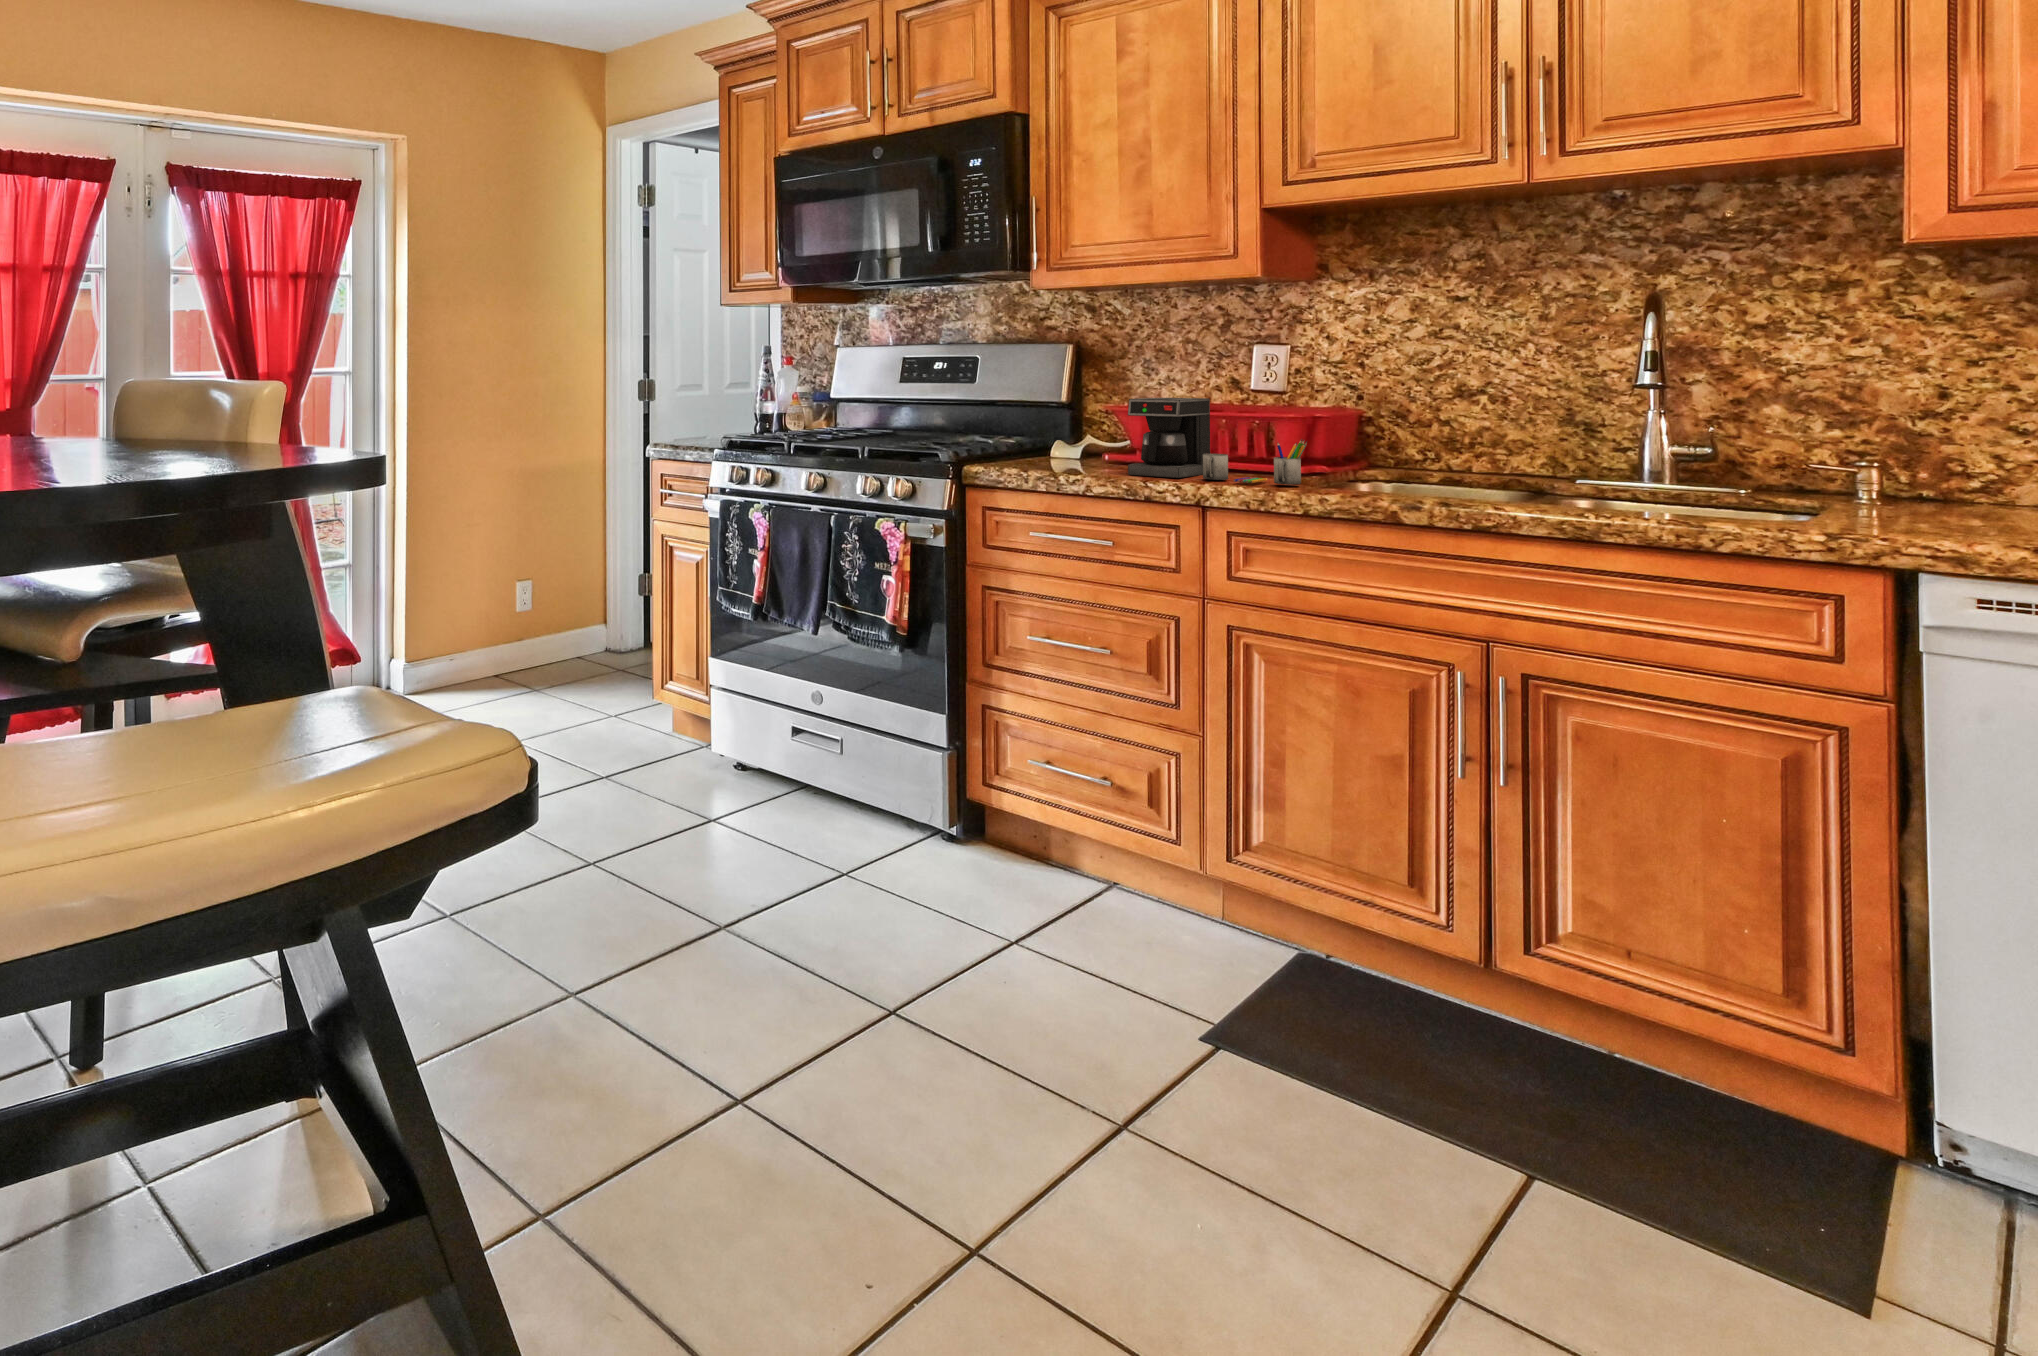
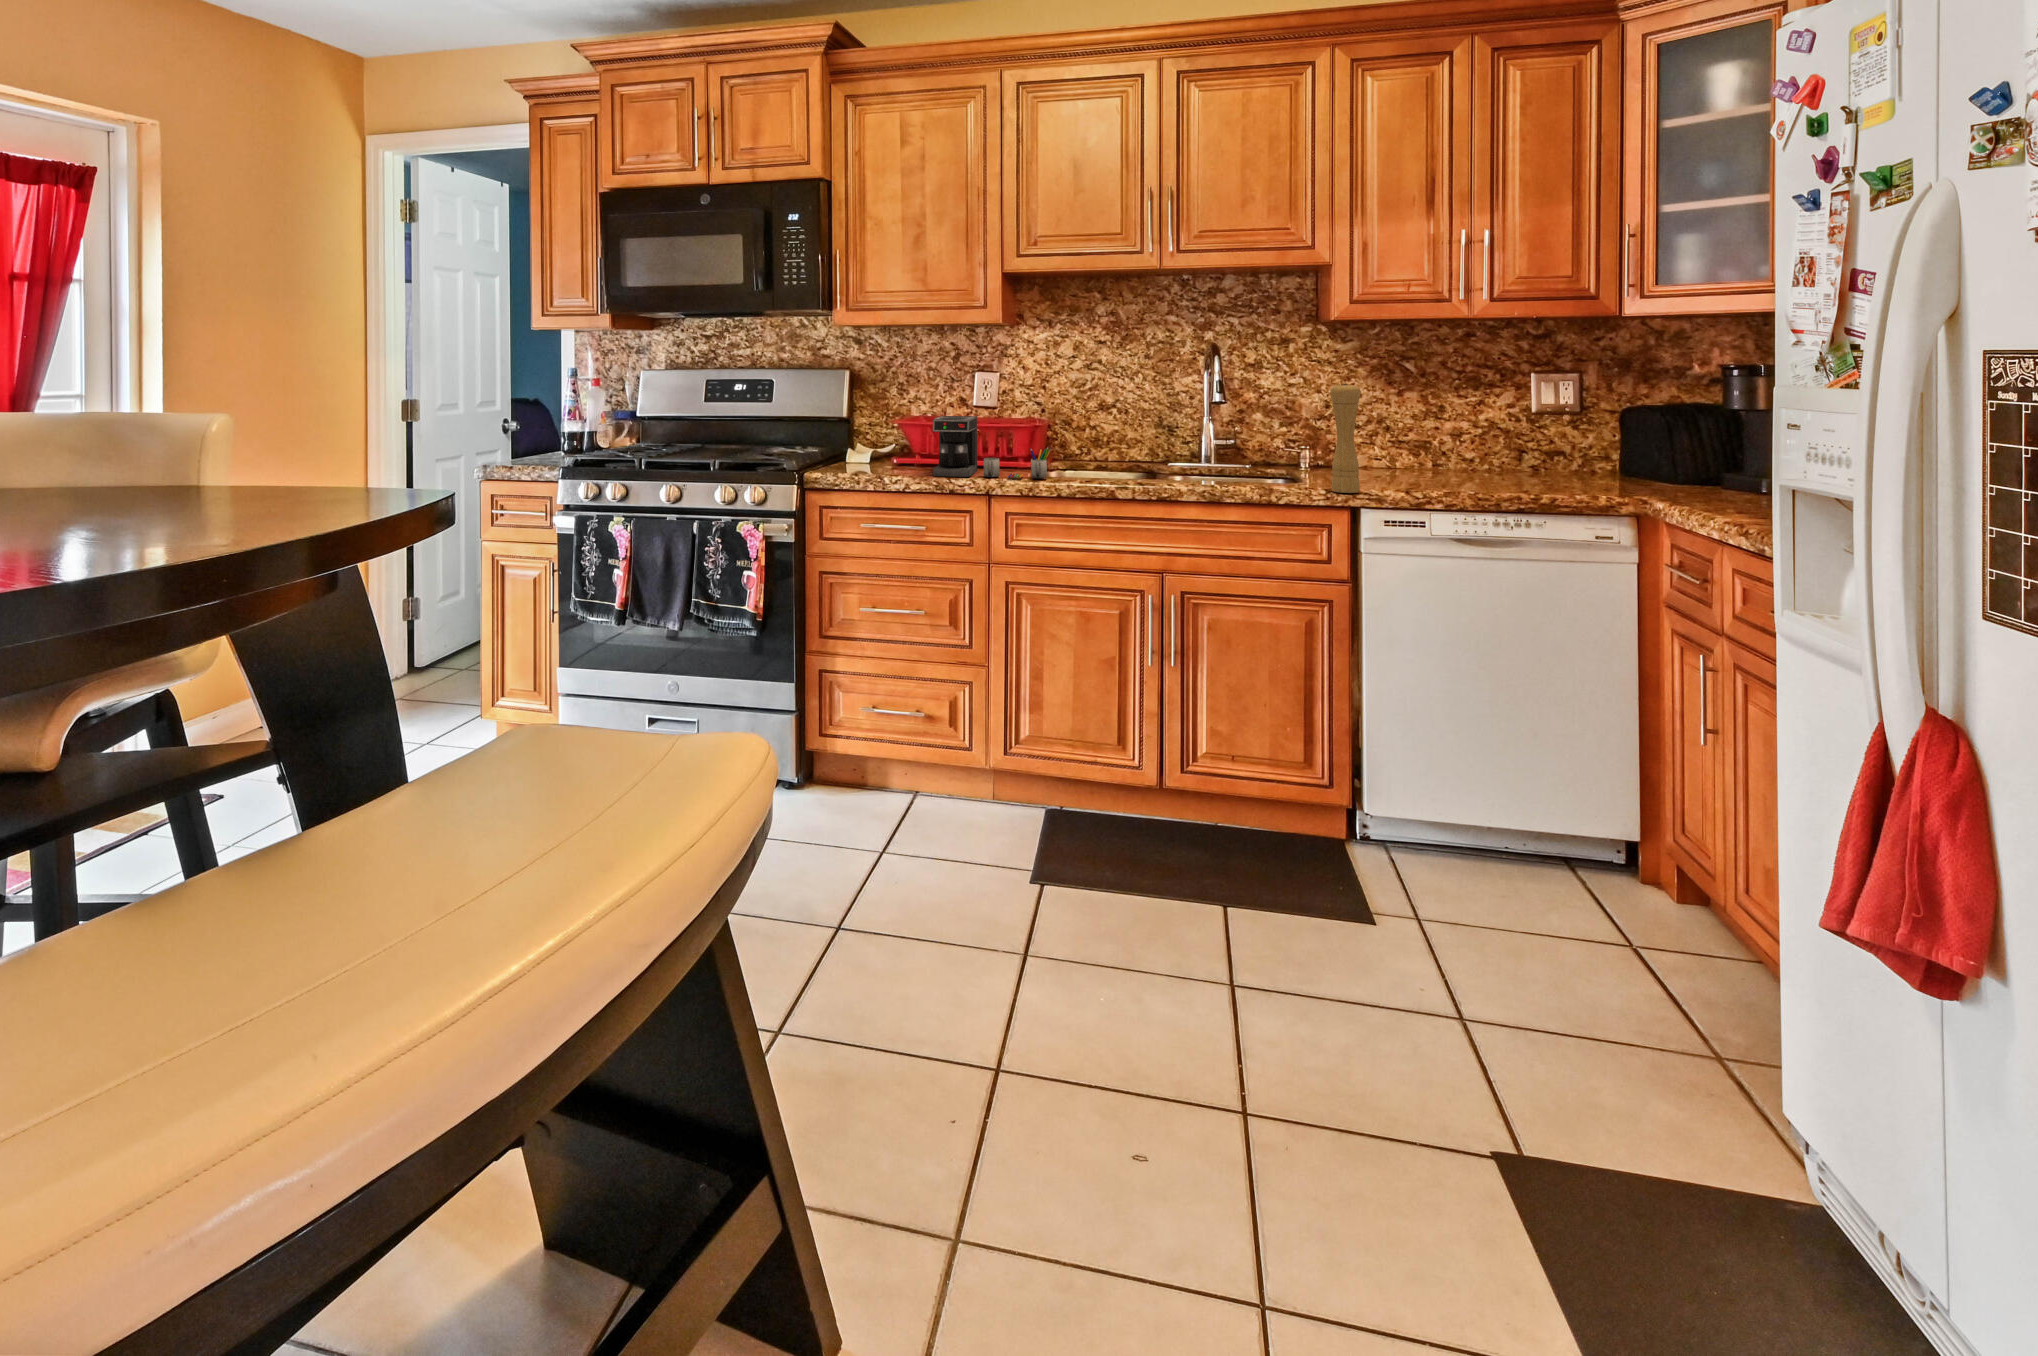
pepper mill: none [1851,339,1925,536] -> present [1330,383,1361,493]

